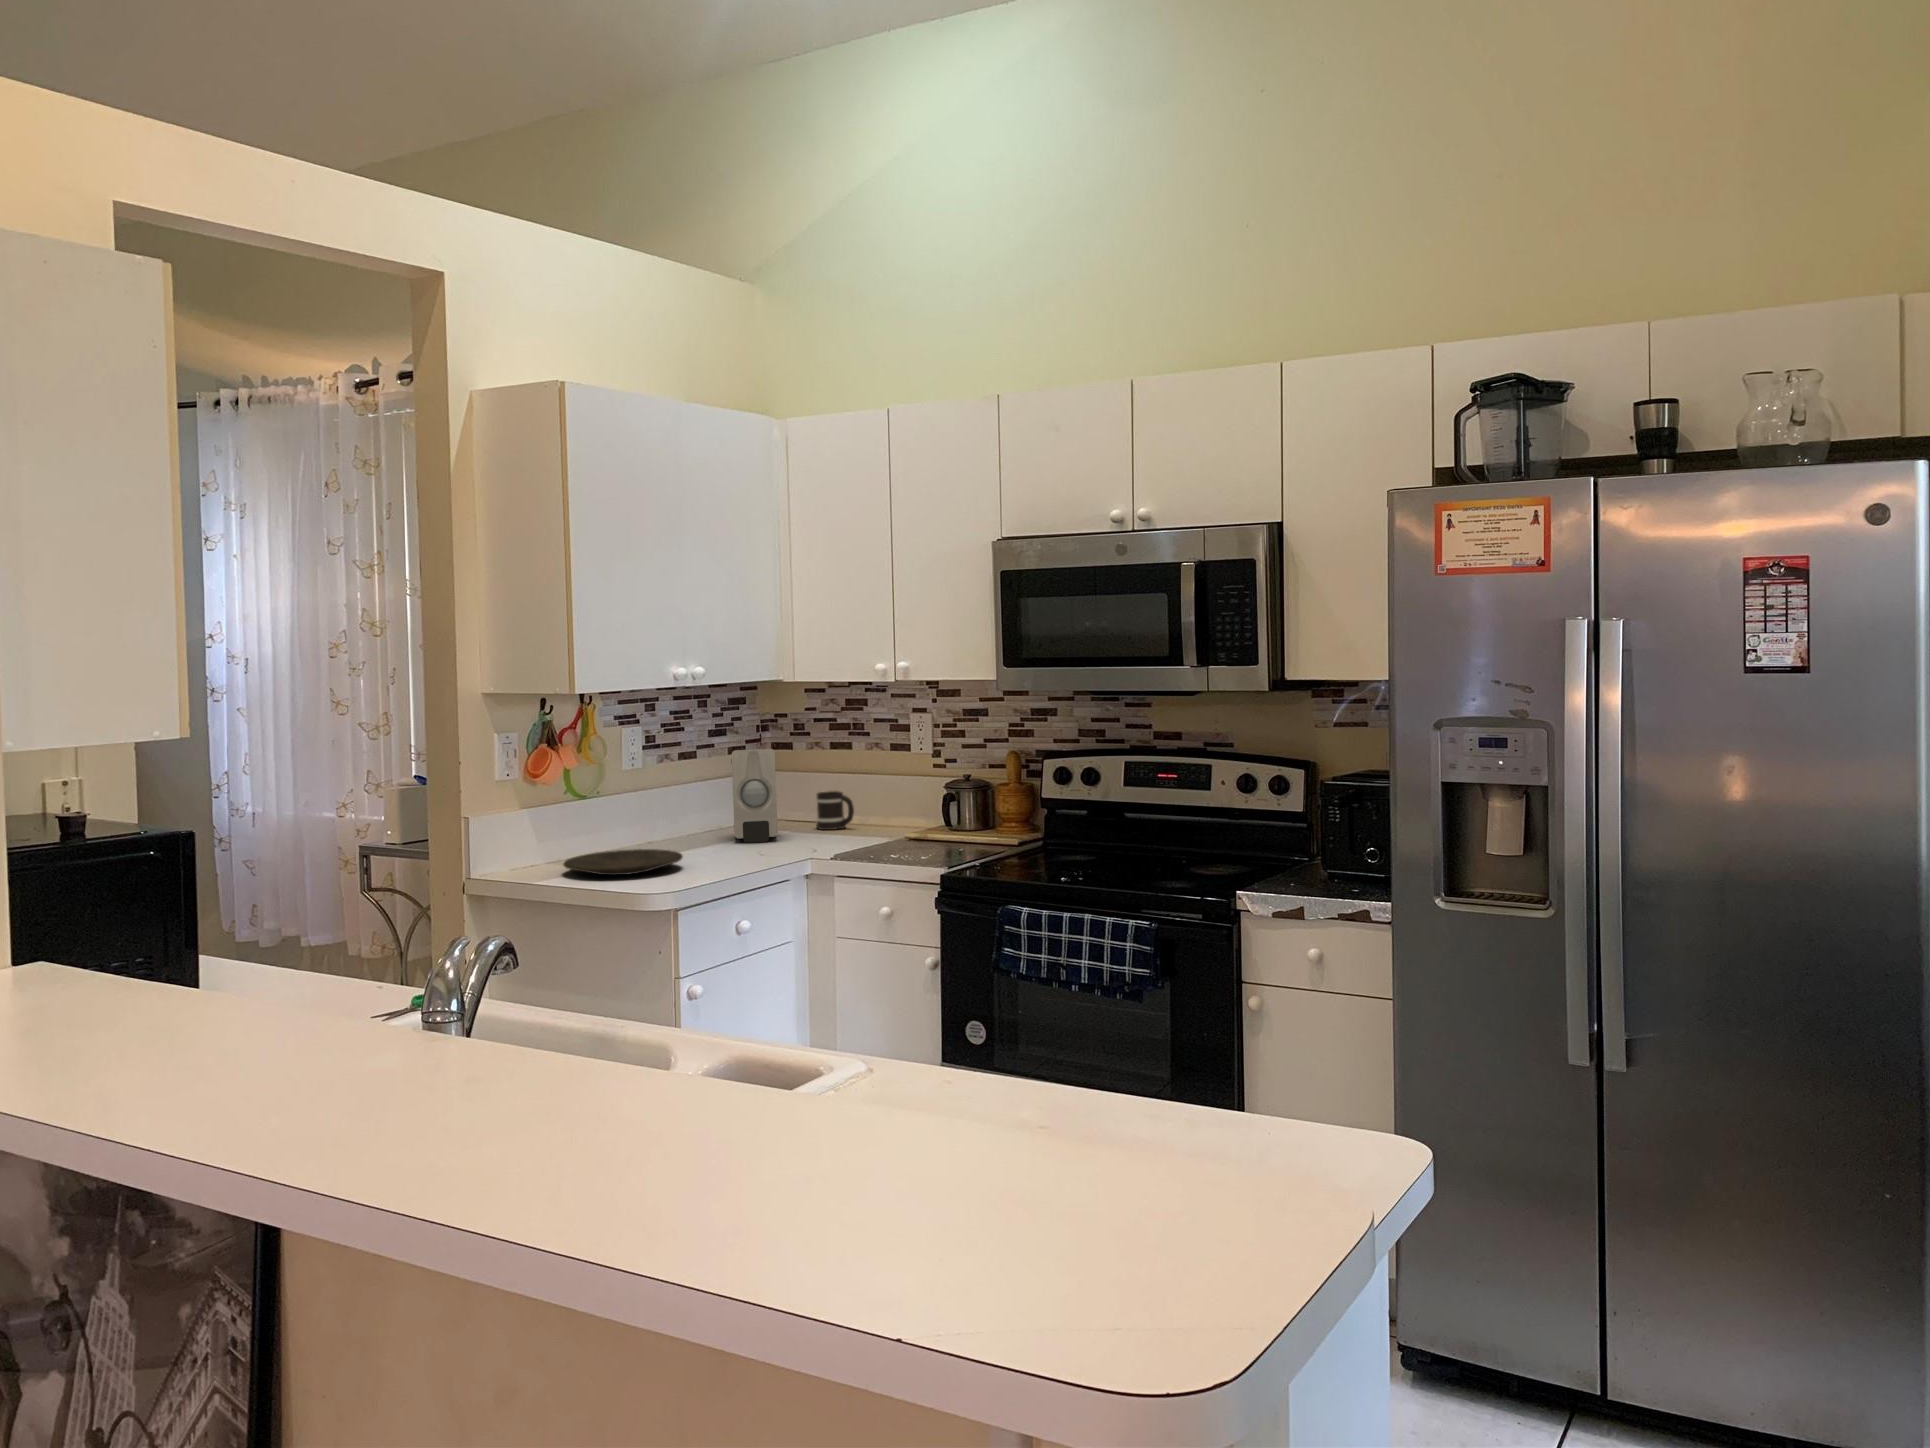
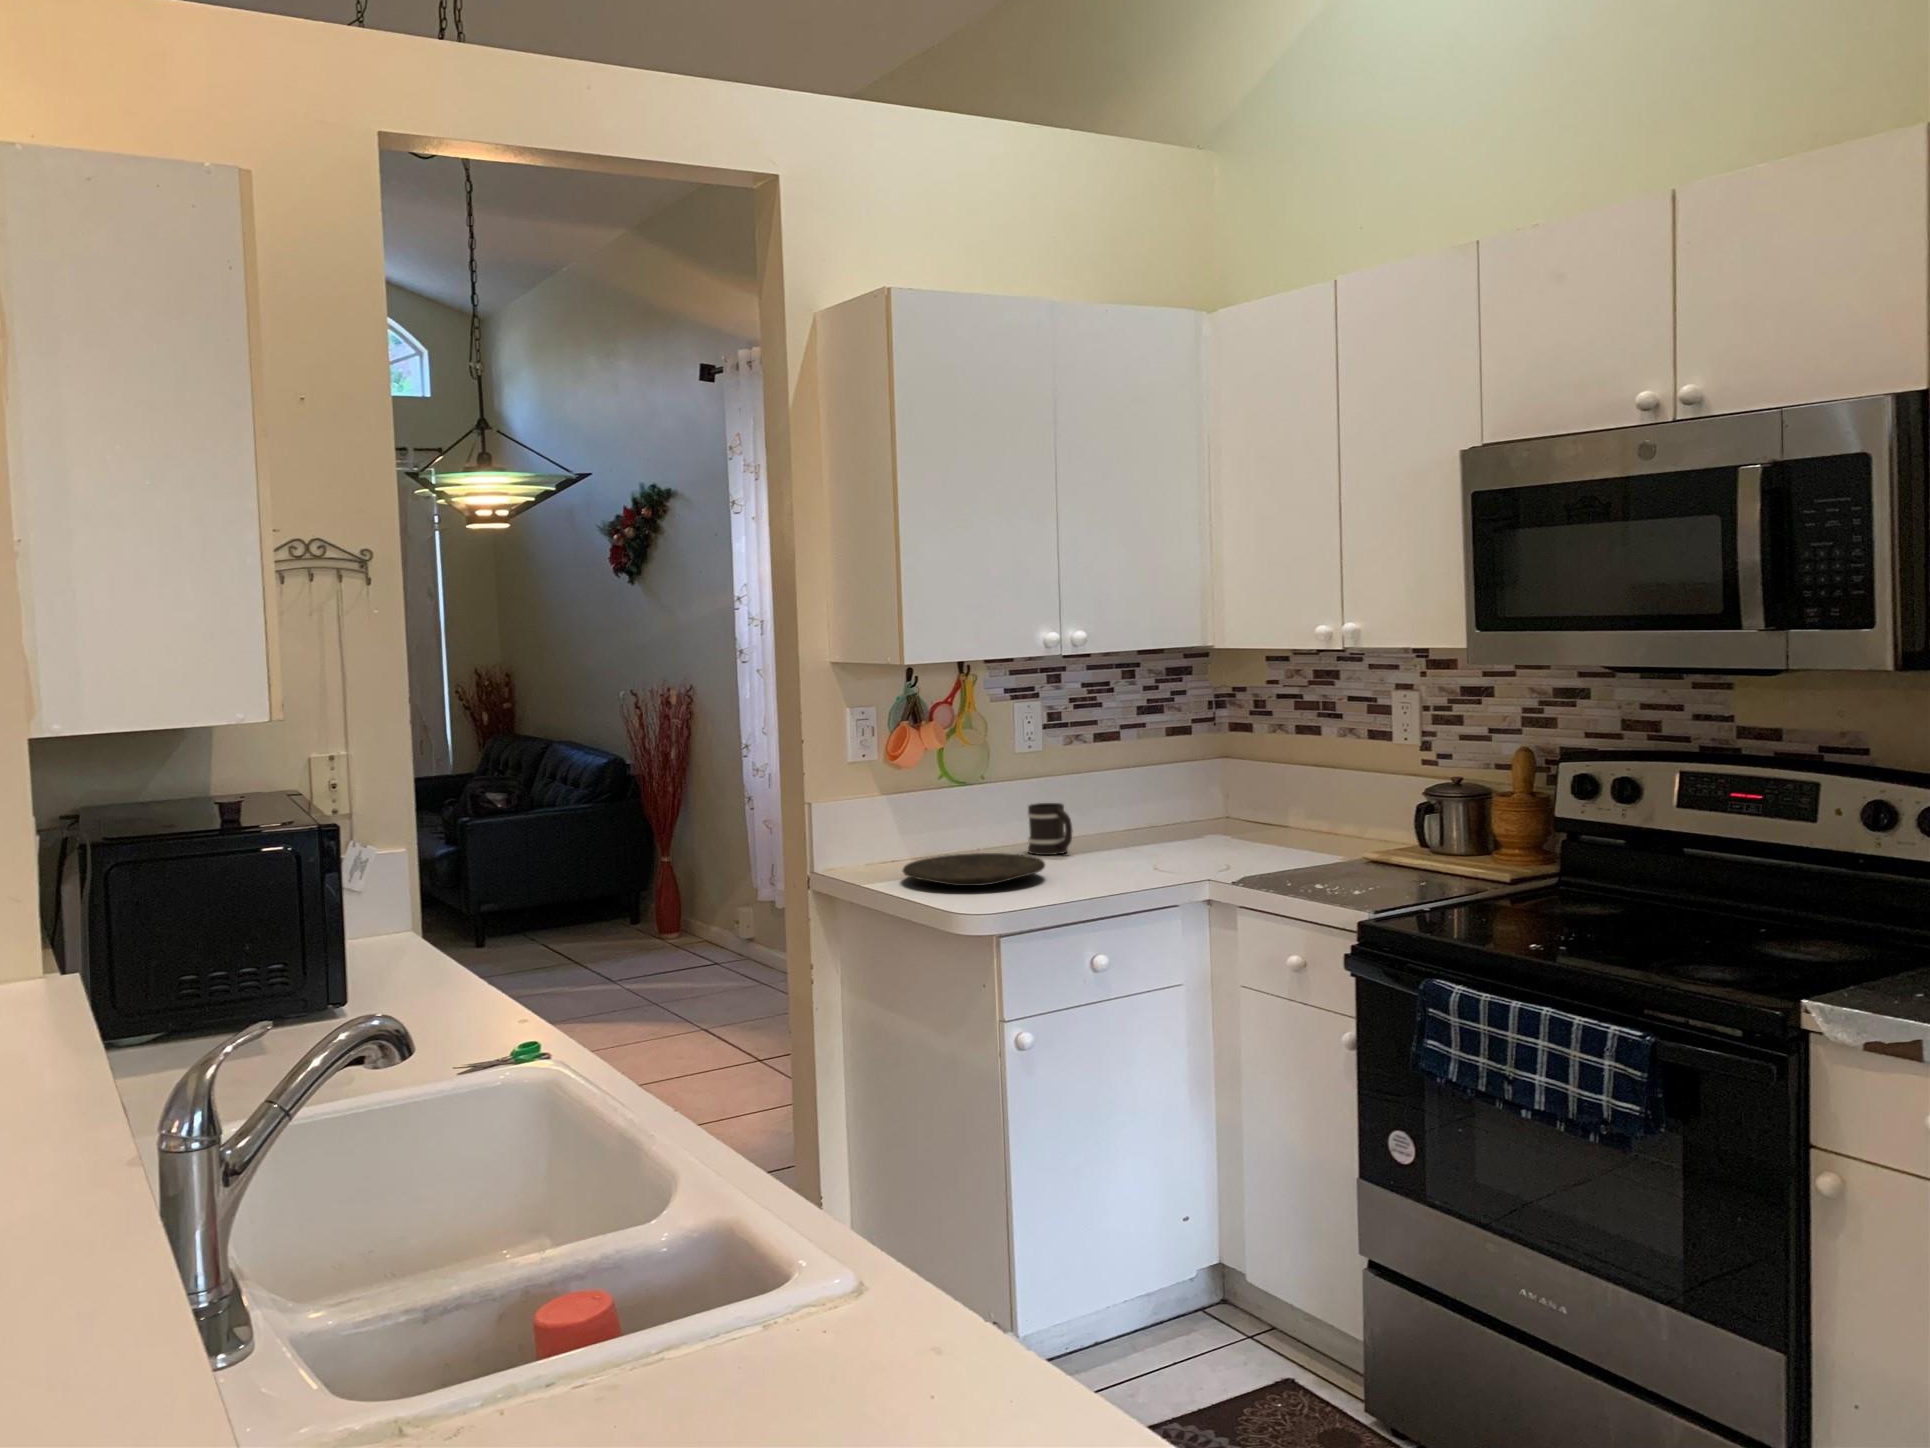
soap dispenser: present [731,749,778,843] -> none [1143,733,1209,851]
mug: present [816,791,854,830] -> present [1028,803,1072,855]

